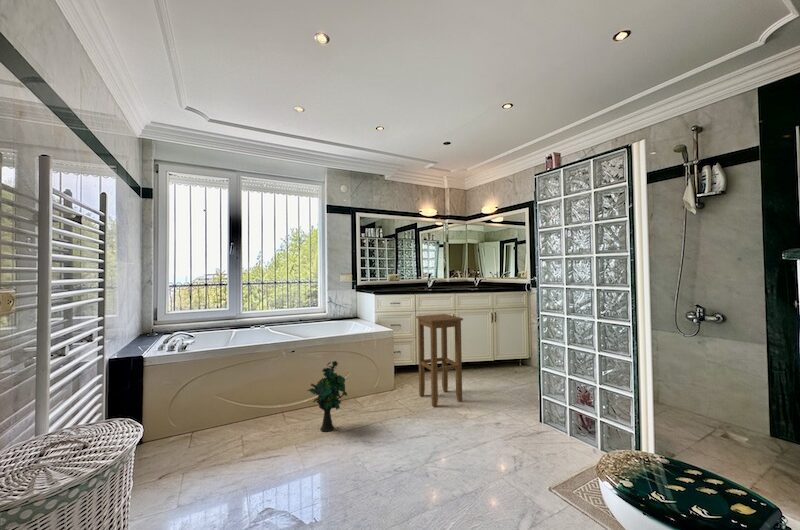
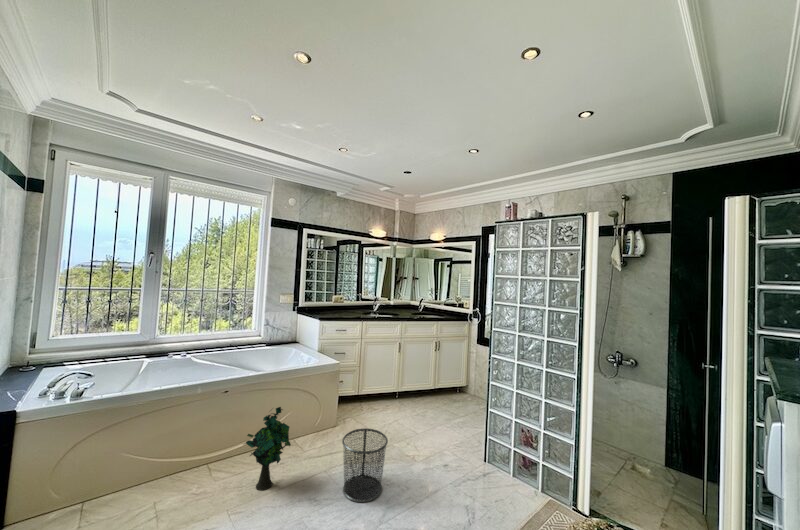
stool: present [416,314,463,407] -> none [365,346,416,448]
waste bin: none [391,383,433,446] -> present [342,428,388,502]

